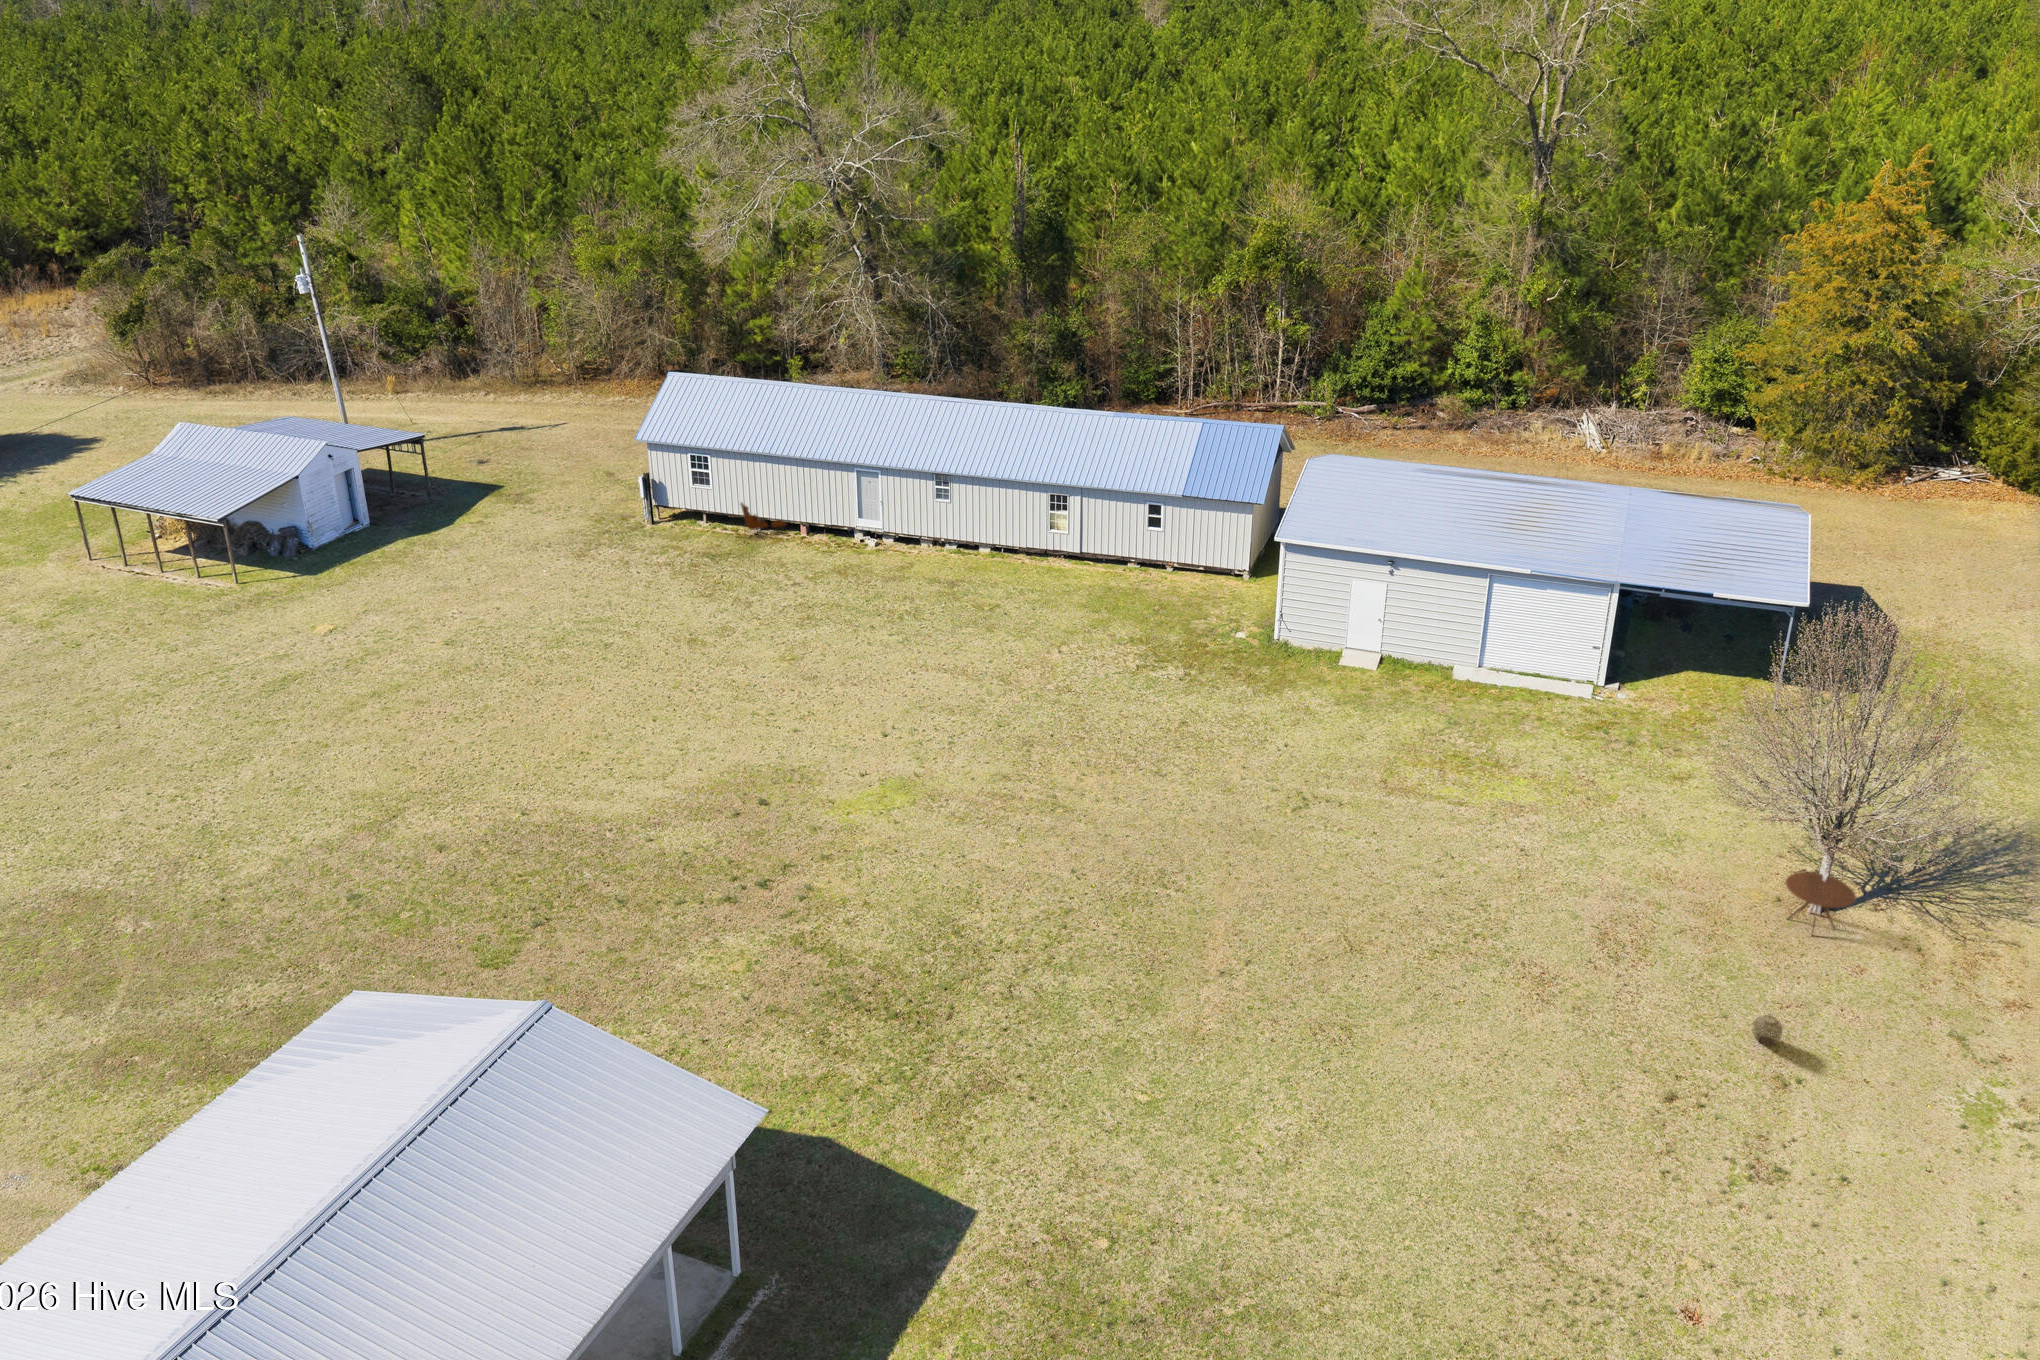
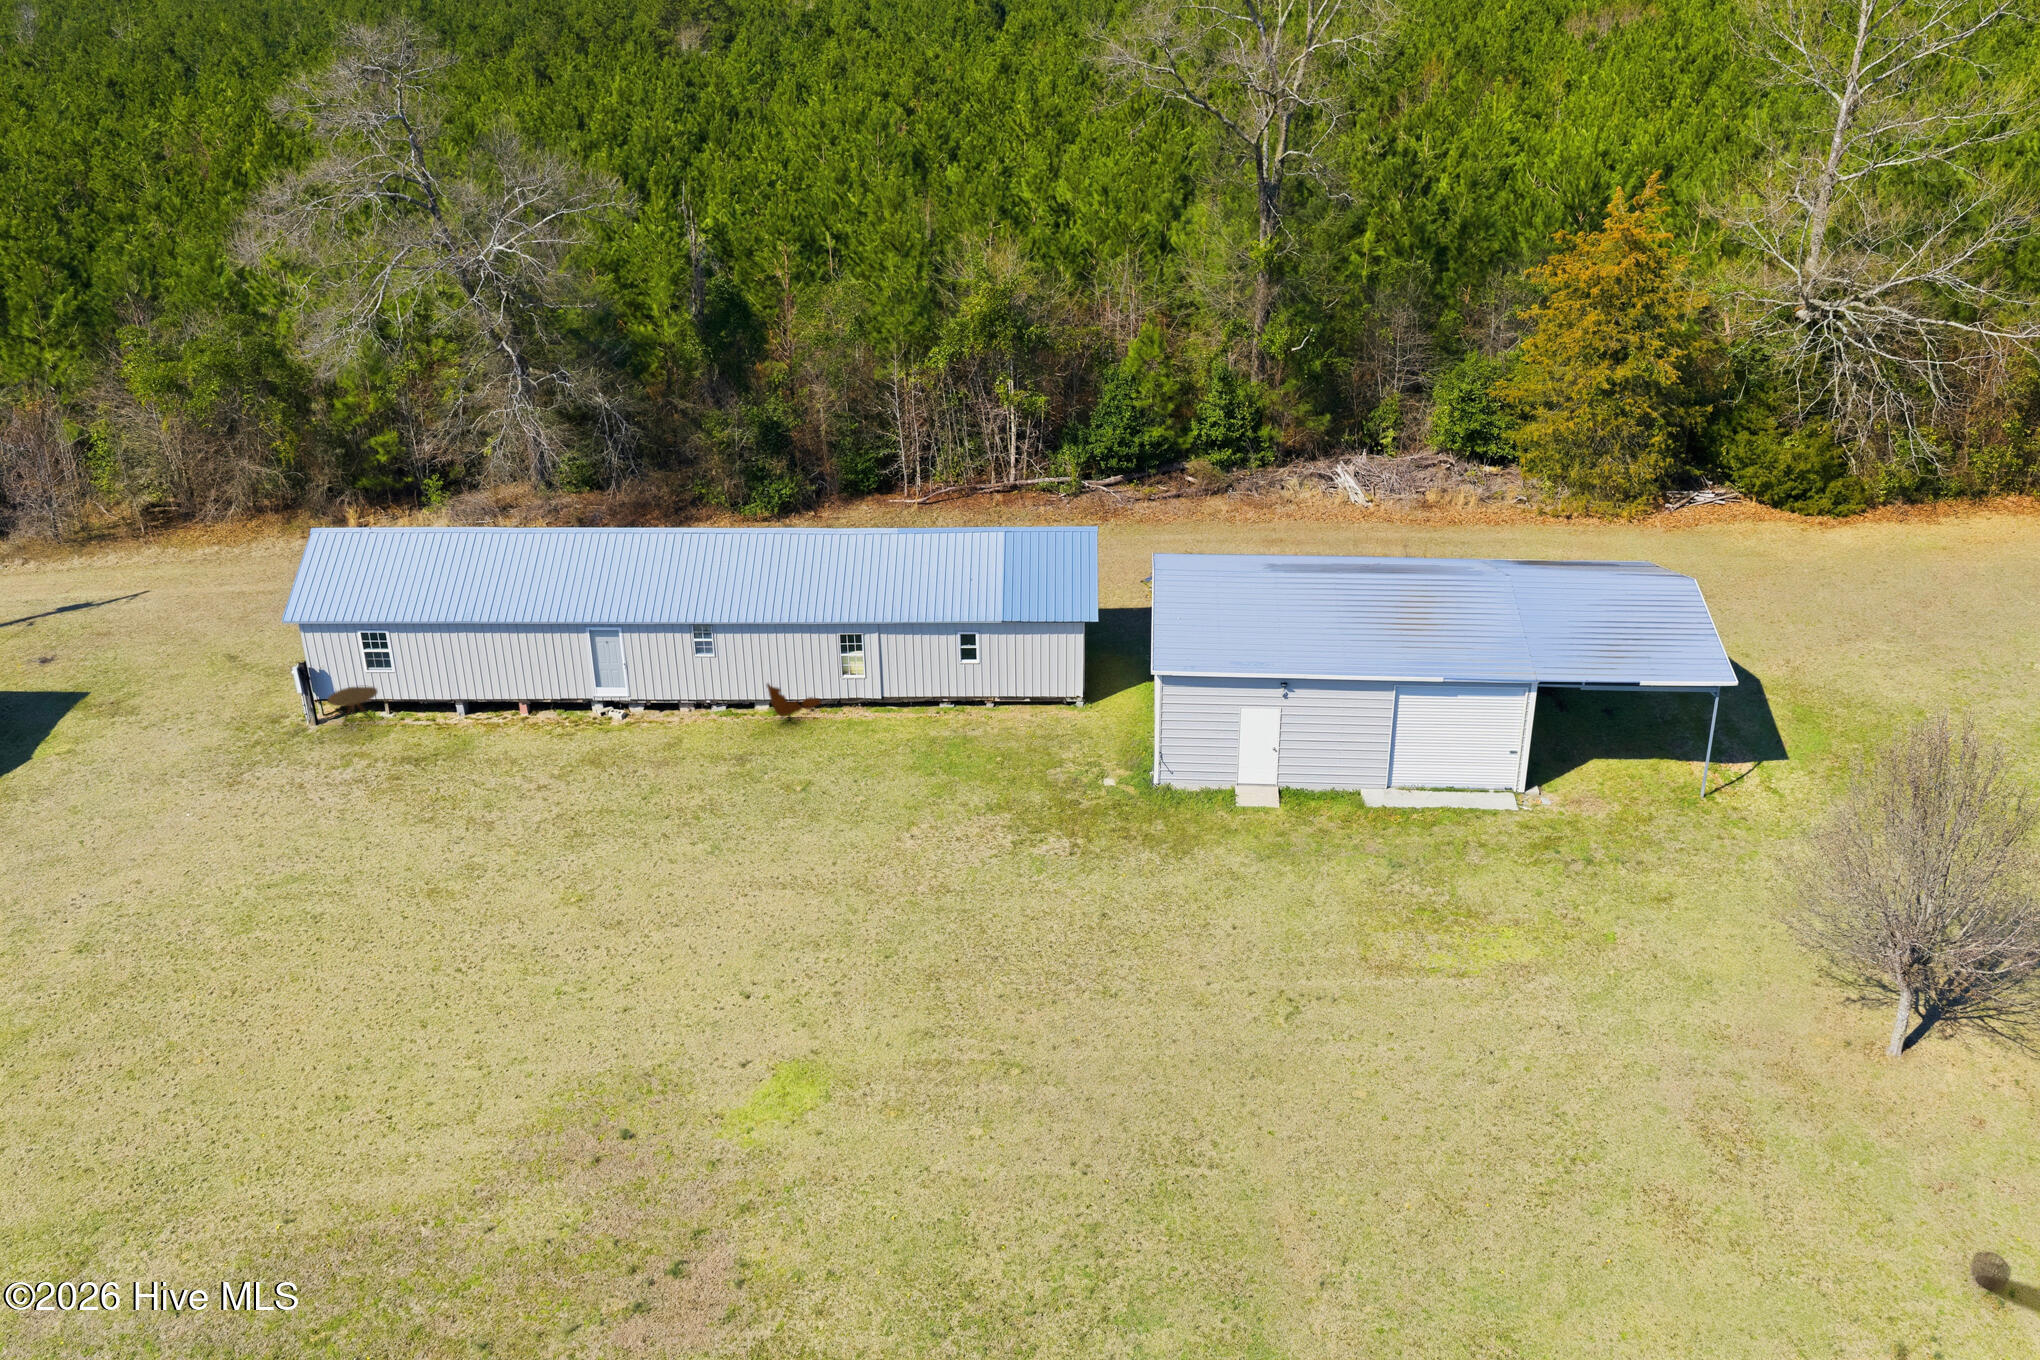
lounge chair: present [741,503,786,535] -> present [766,684,822,724]
round table: present [1785,872,1856,928] -> present [328,687,378,727]

